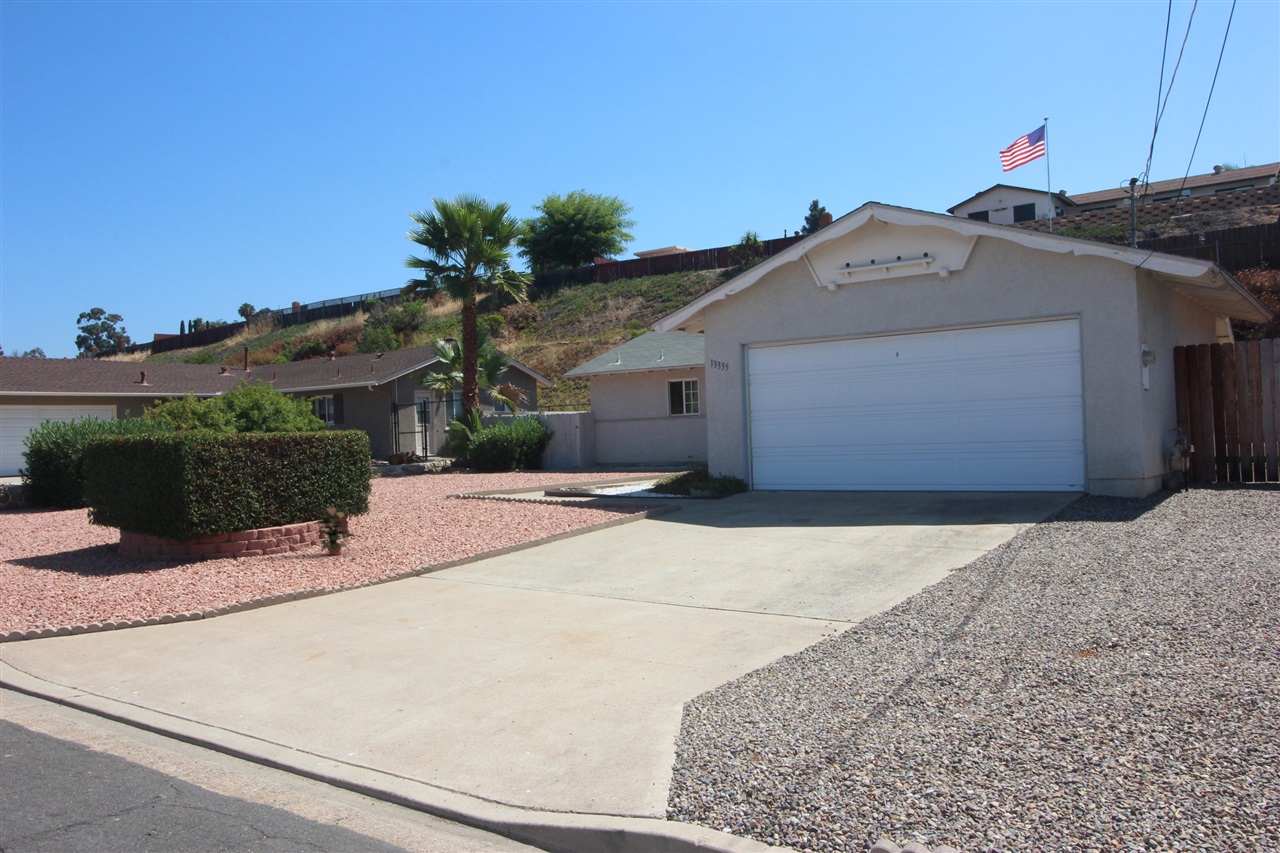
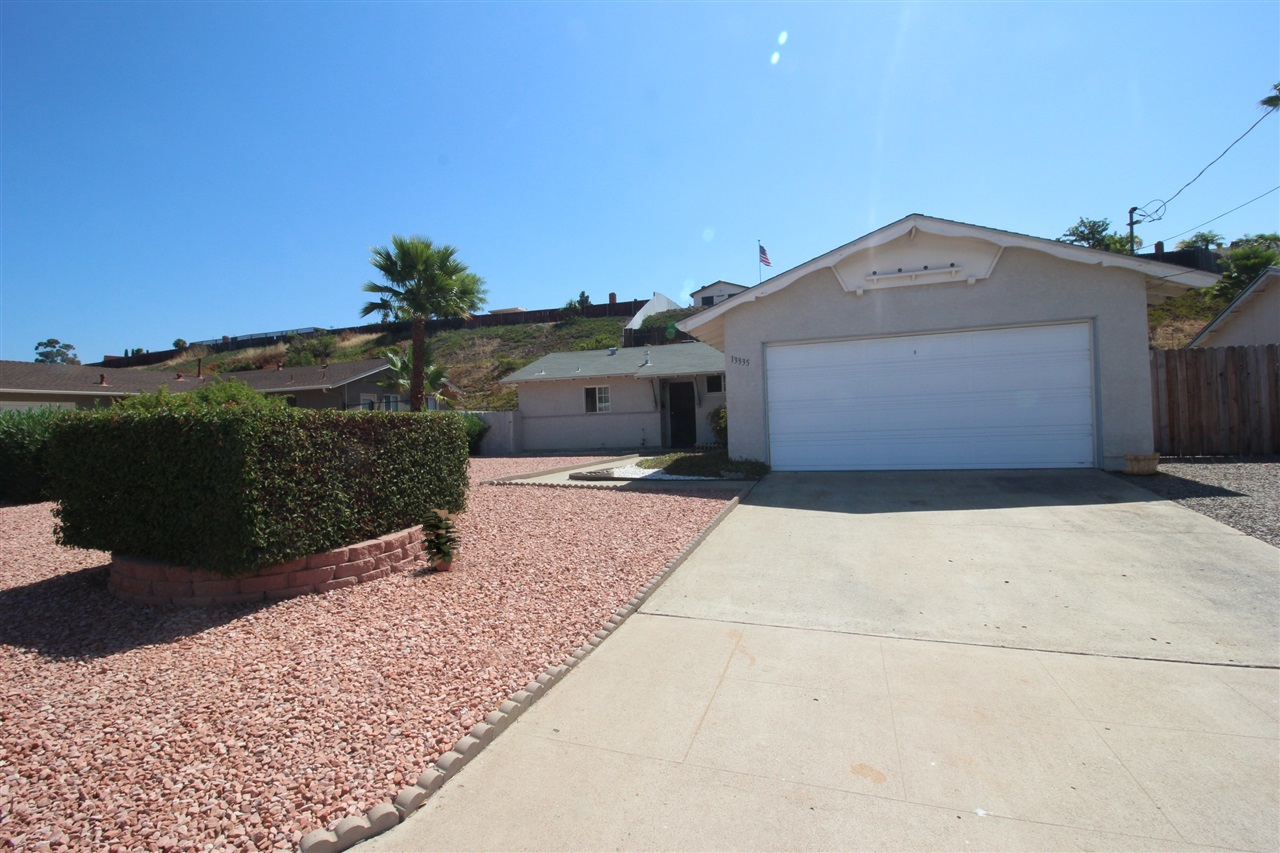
wooden bucket: none [1093,468,1135,501] -> present [1122,452,1160,474]

